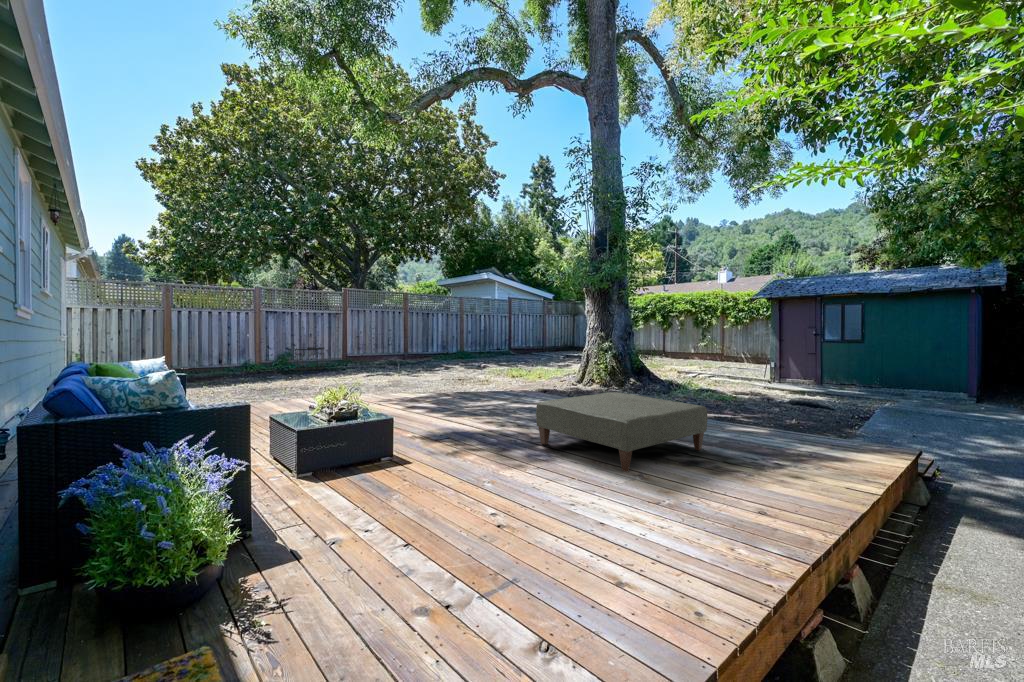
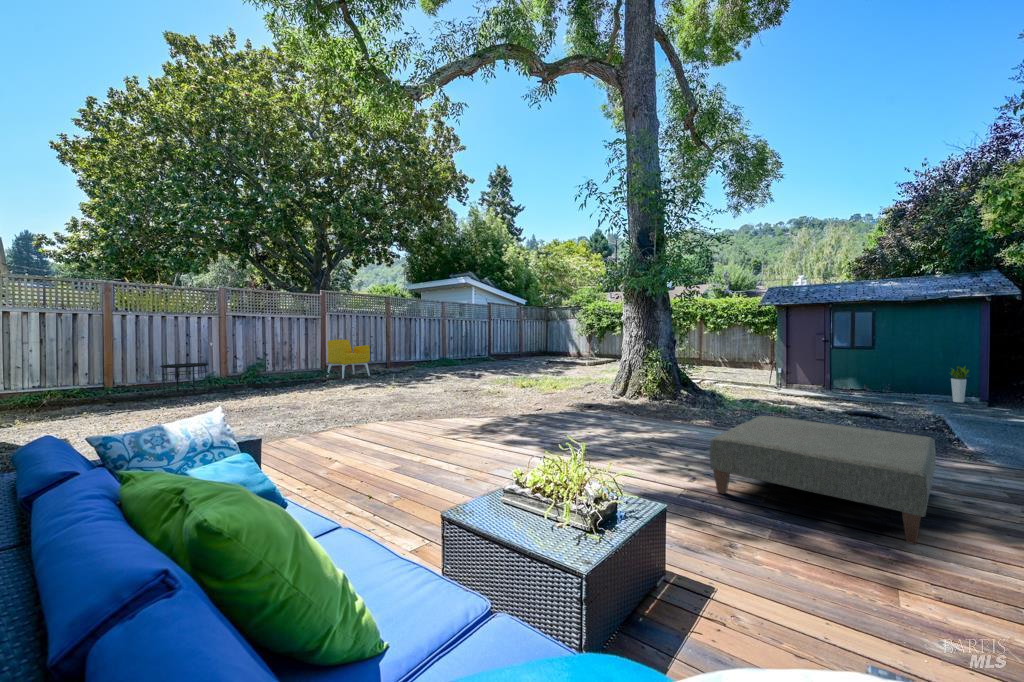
armchair: none [347,332,384,367] -> present [327,340,370,379]
side table: present [295,347,324,371] -> present [160,363,208,396]
planter: none [933,361,959,400] -> present [950,366,969,403]

